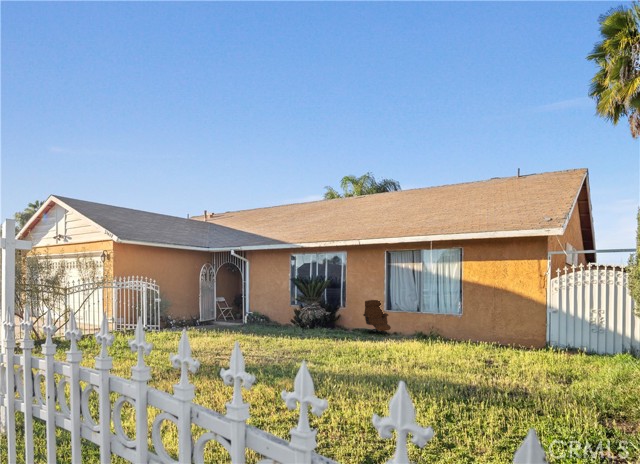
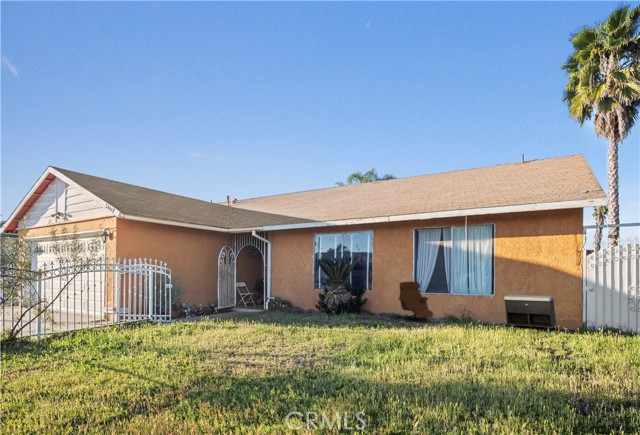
storage bench: none [446,312,485,341] -> present [504,295,556,330]

